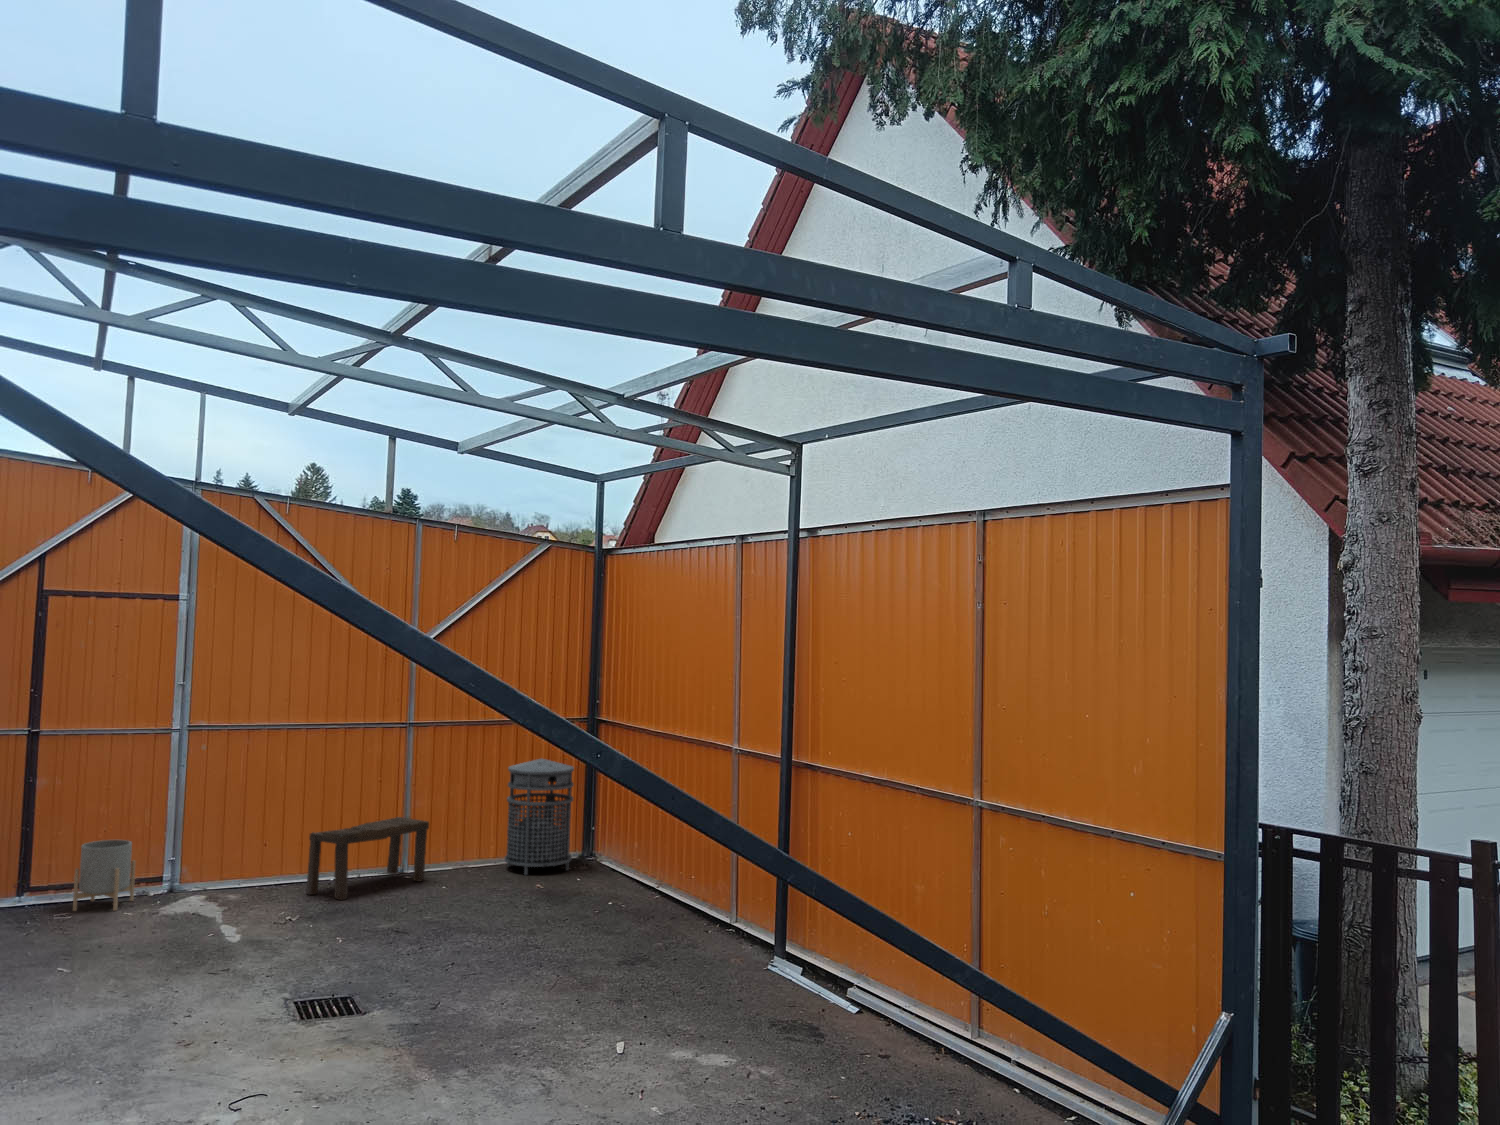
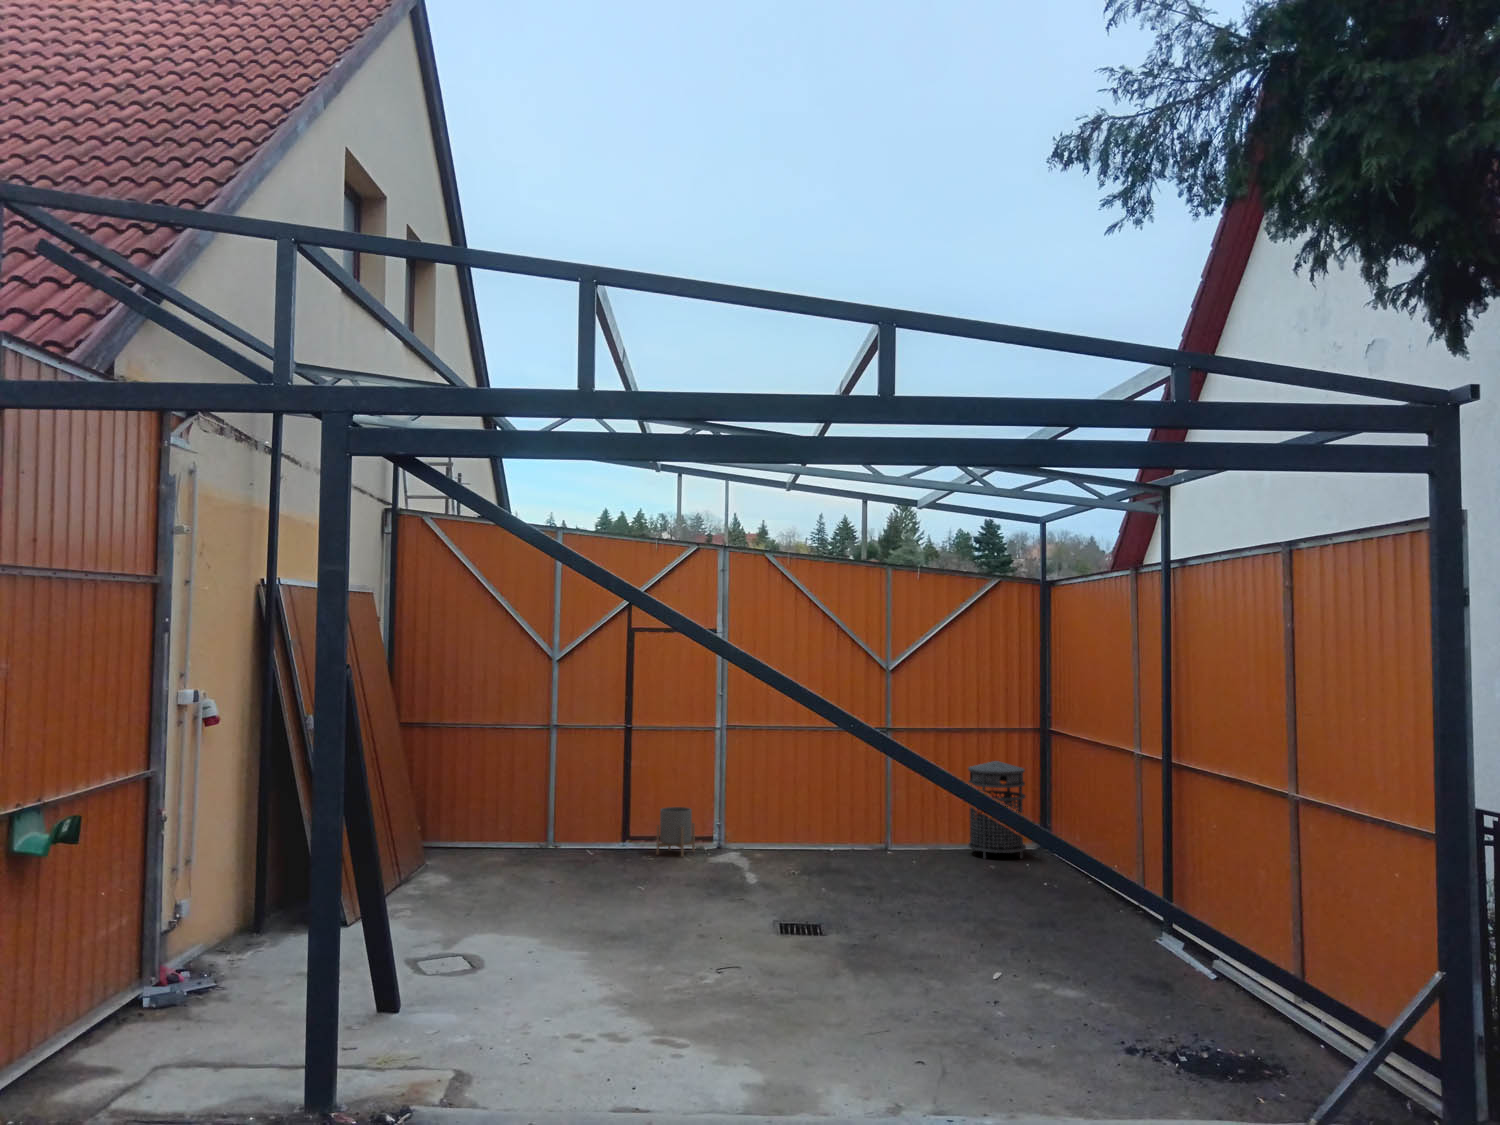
bench: present [306,817,429,900] -> none [810,804,902,864]

